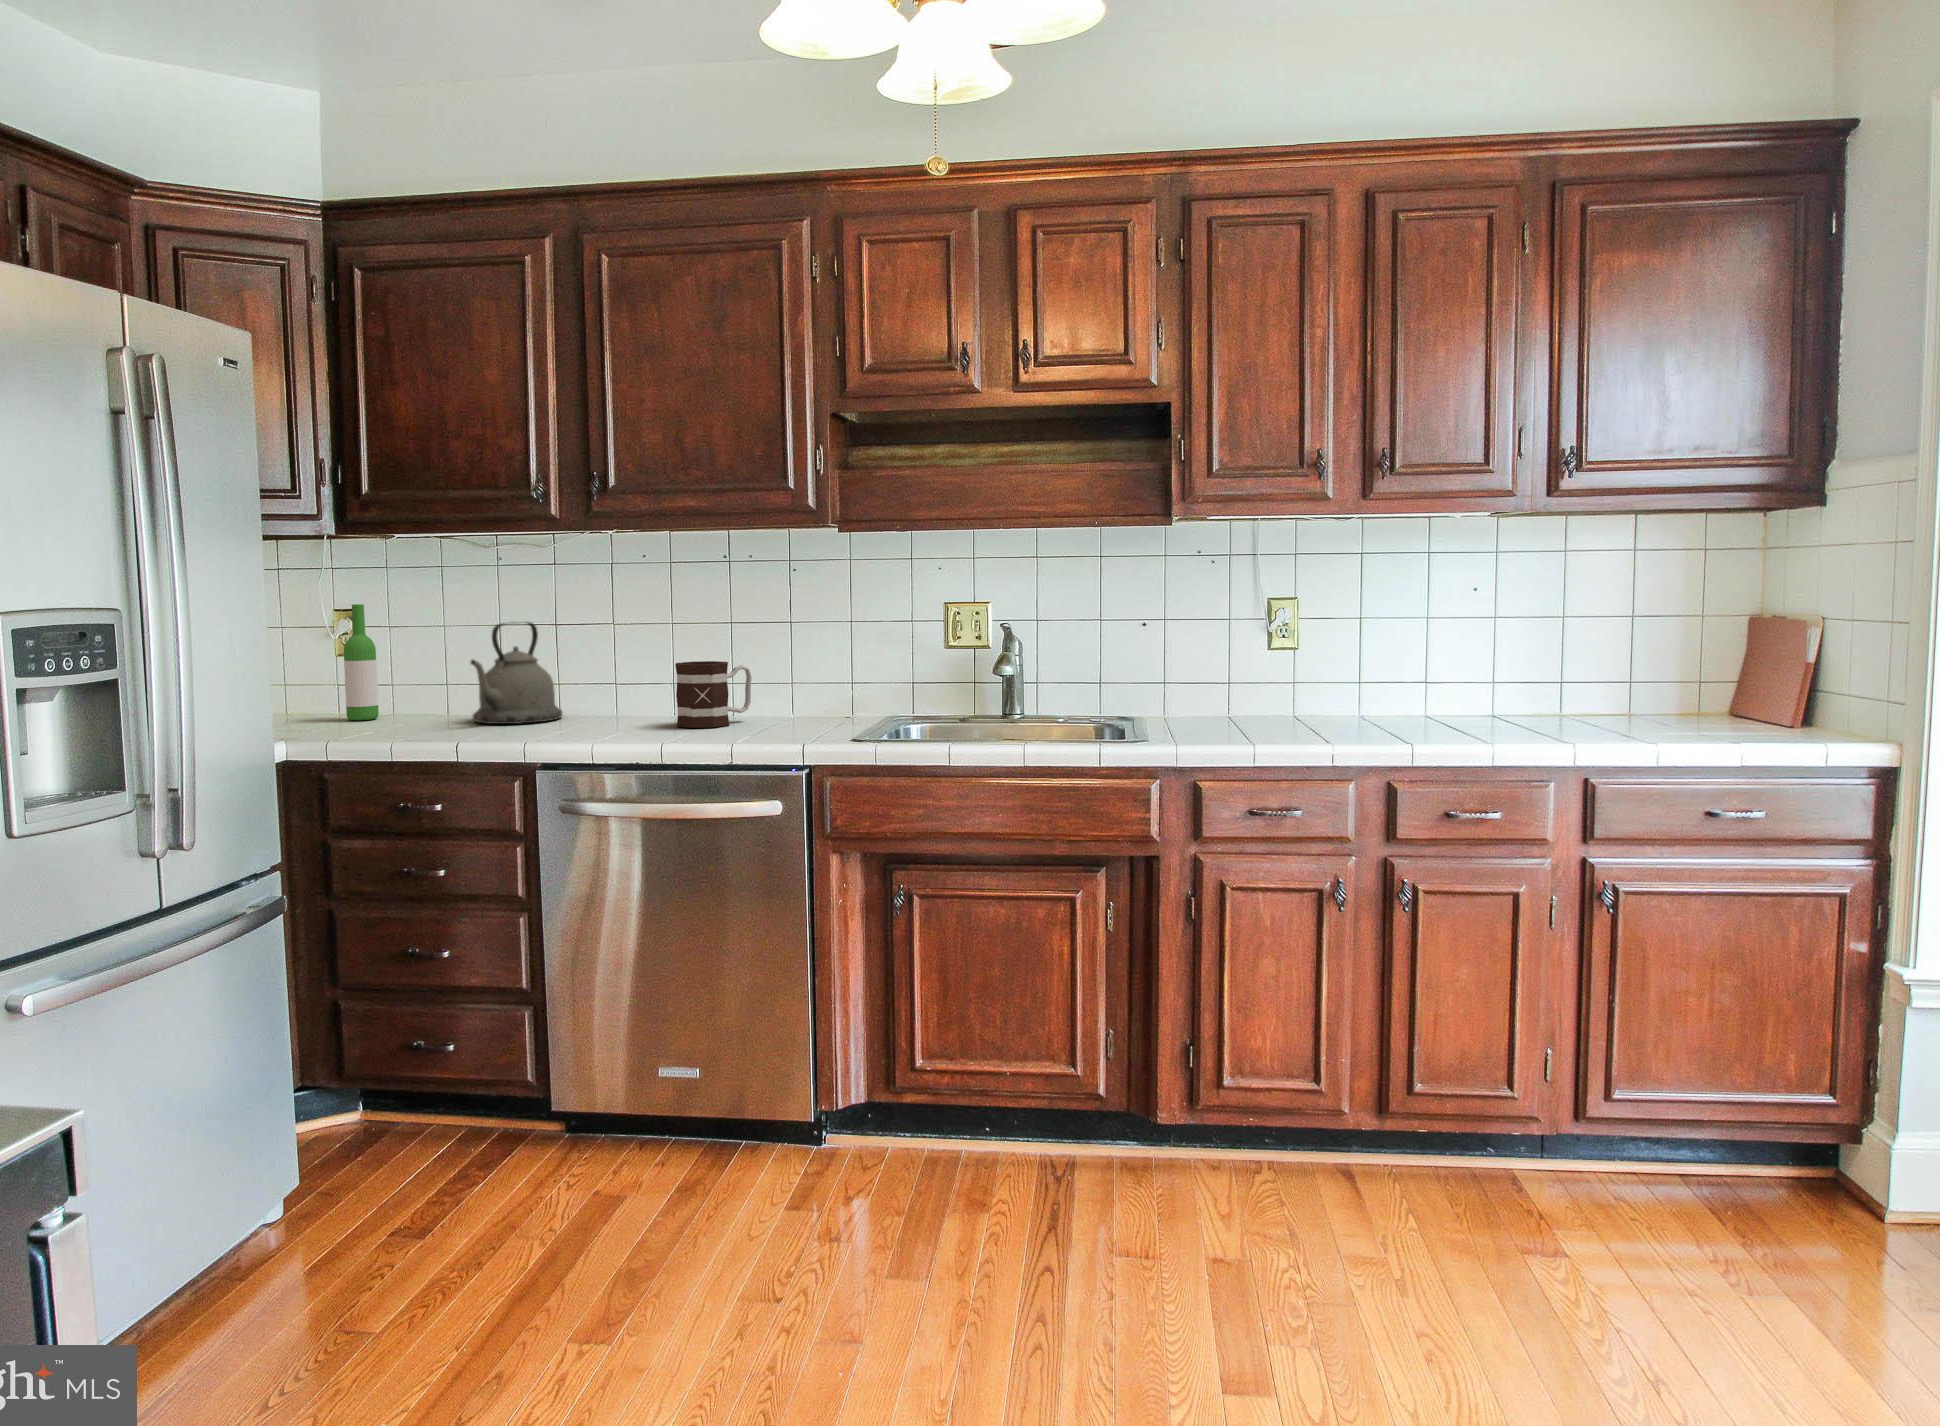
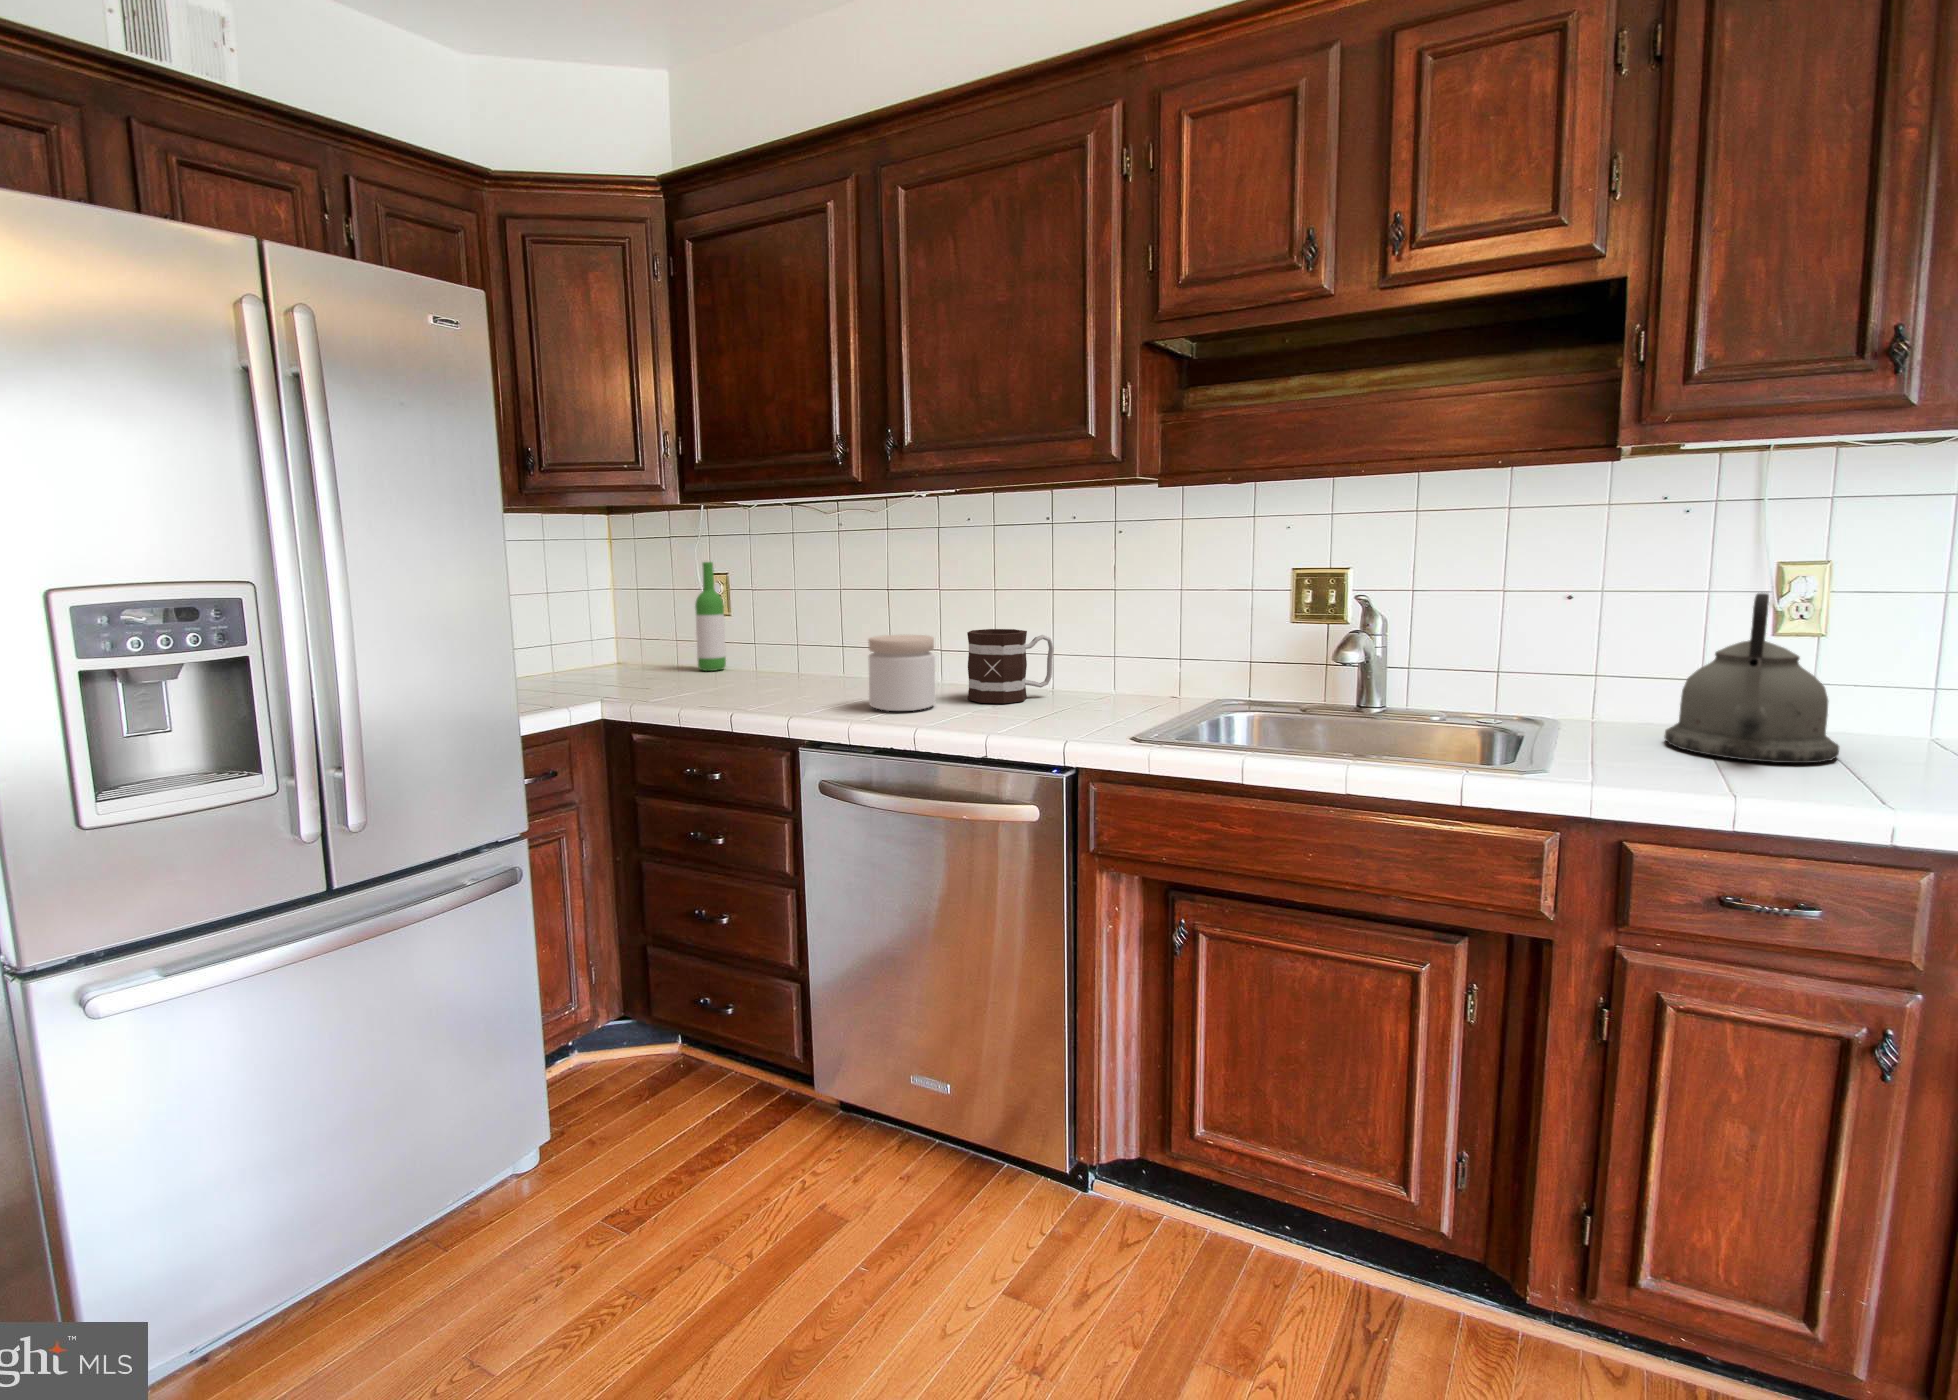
kettle: present [471,622,562,724] -> present [1665,593,1839,763]
jar: none [588,668,652,738] -> present [868,635,935,711]

